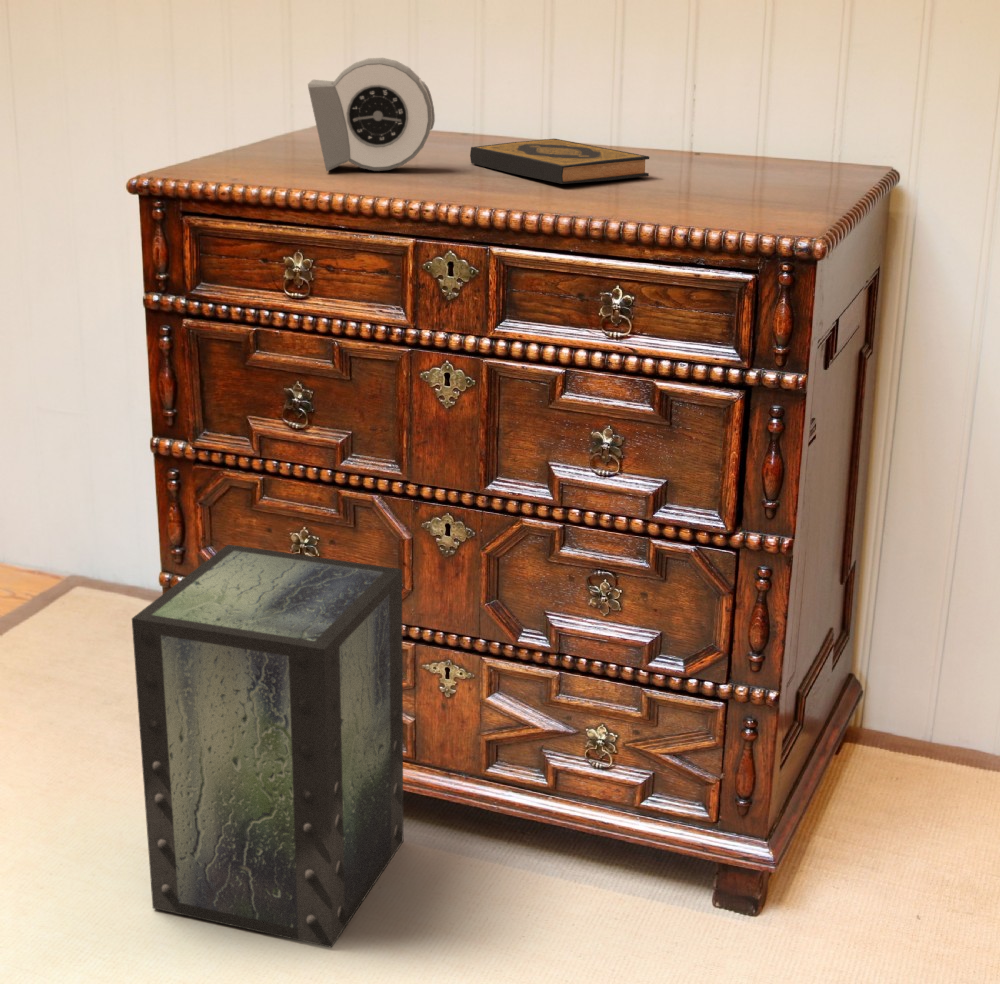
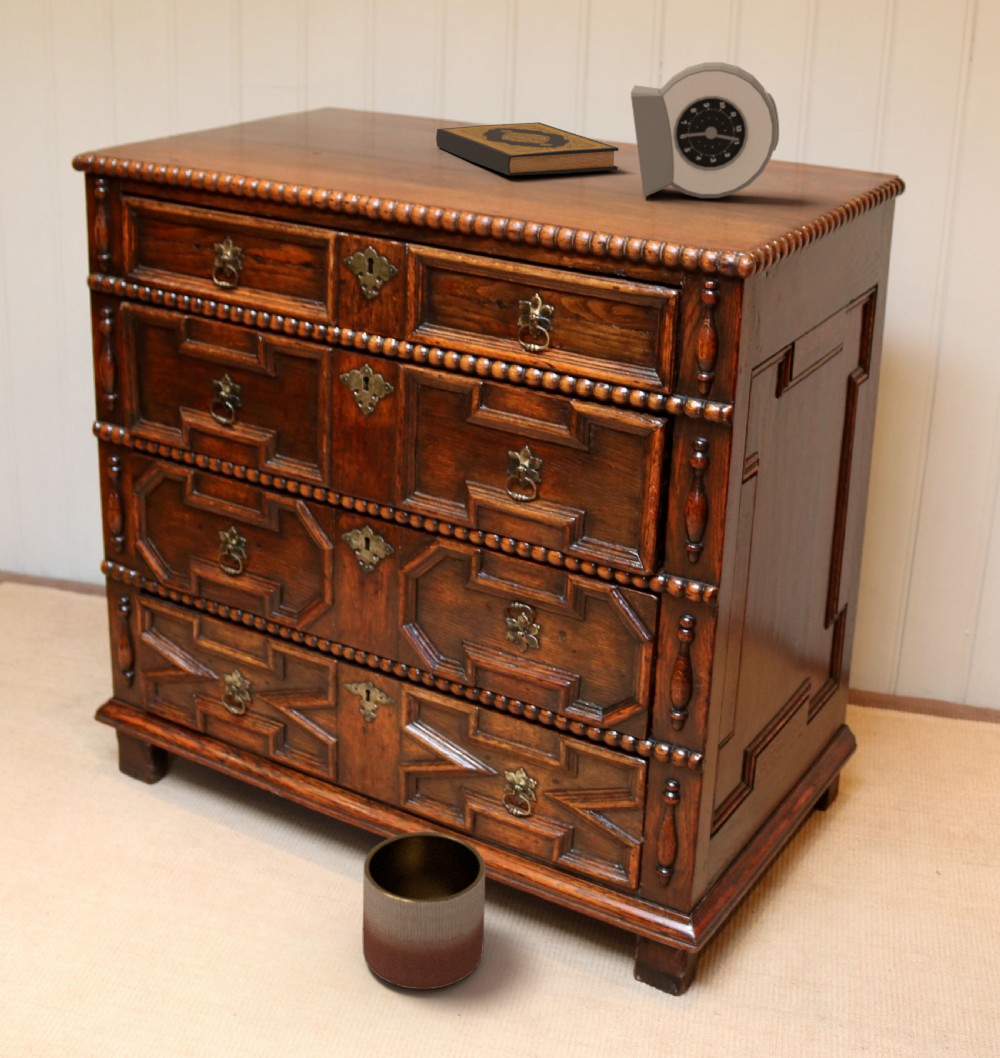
alarm clock: present [308,58,435,171] -> present [631,62,779,198]
storage box: present [132,545,403,947] -> none [16,541,324,975]
planter: none [468,793,582,938] -> present [362,832,485,989]

